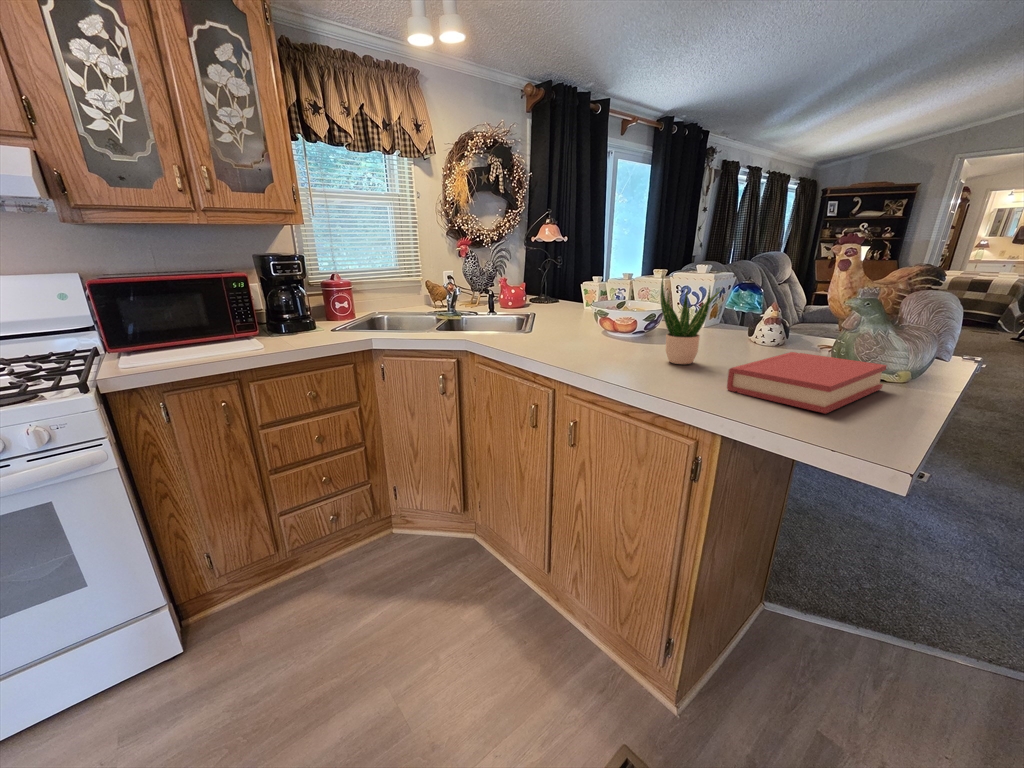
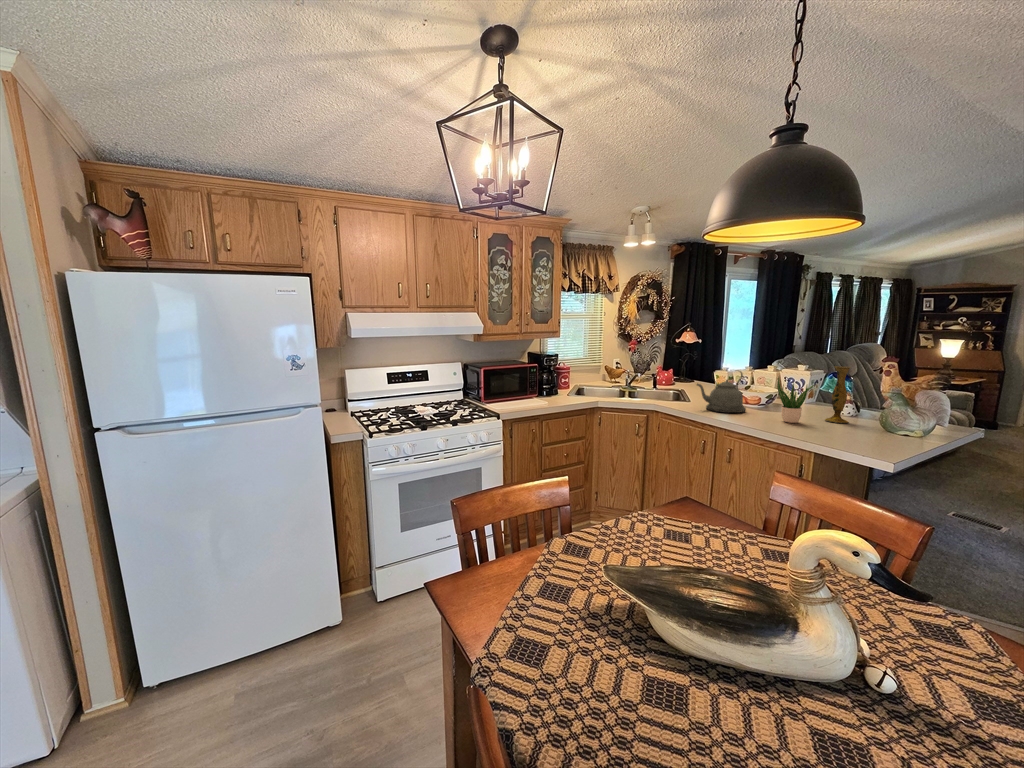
vase: none [736,254,784,359] -> present [825,366,851,423]
kettle: none [529,271,612,350] -> present [697,370,746,413]
hardback book: present [727,352,887,413] -> none [818,419,907,446]

